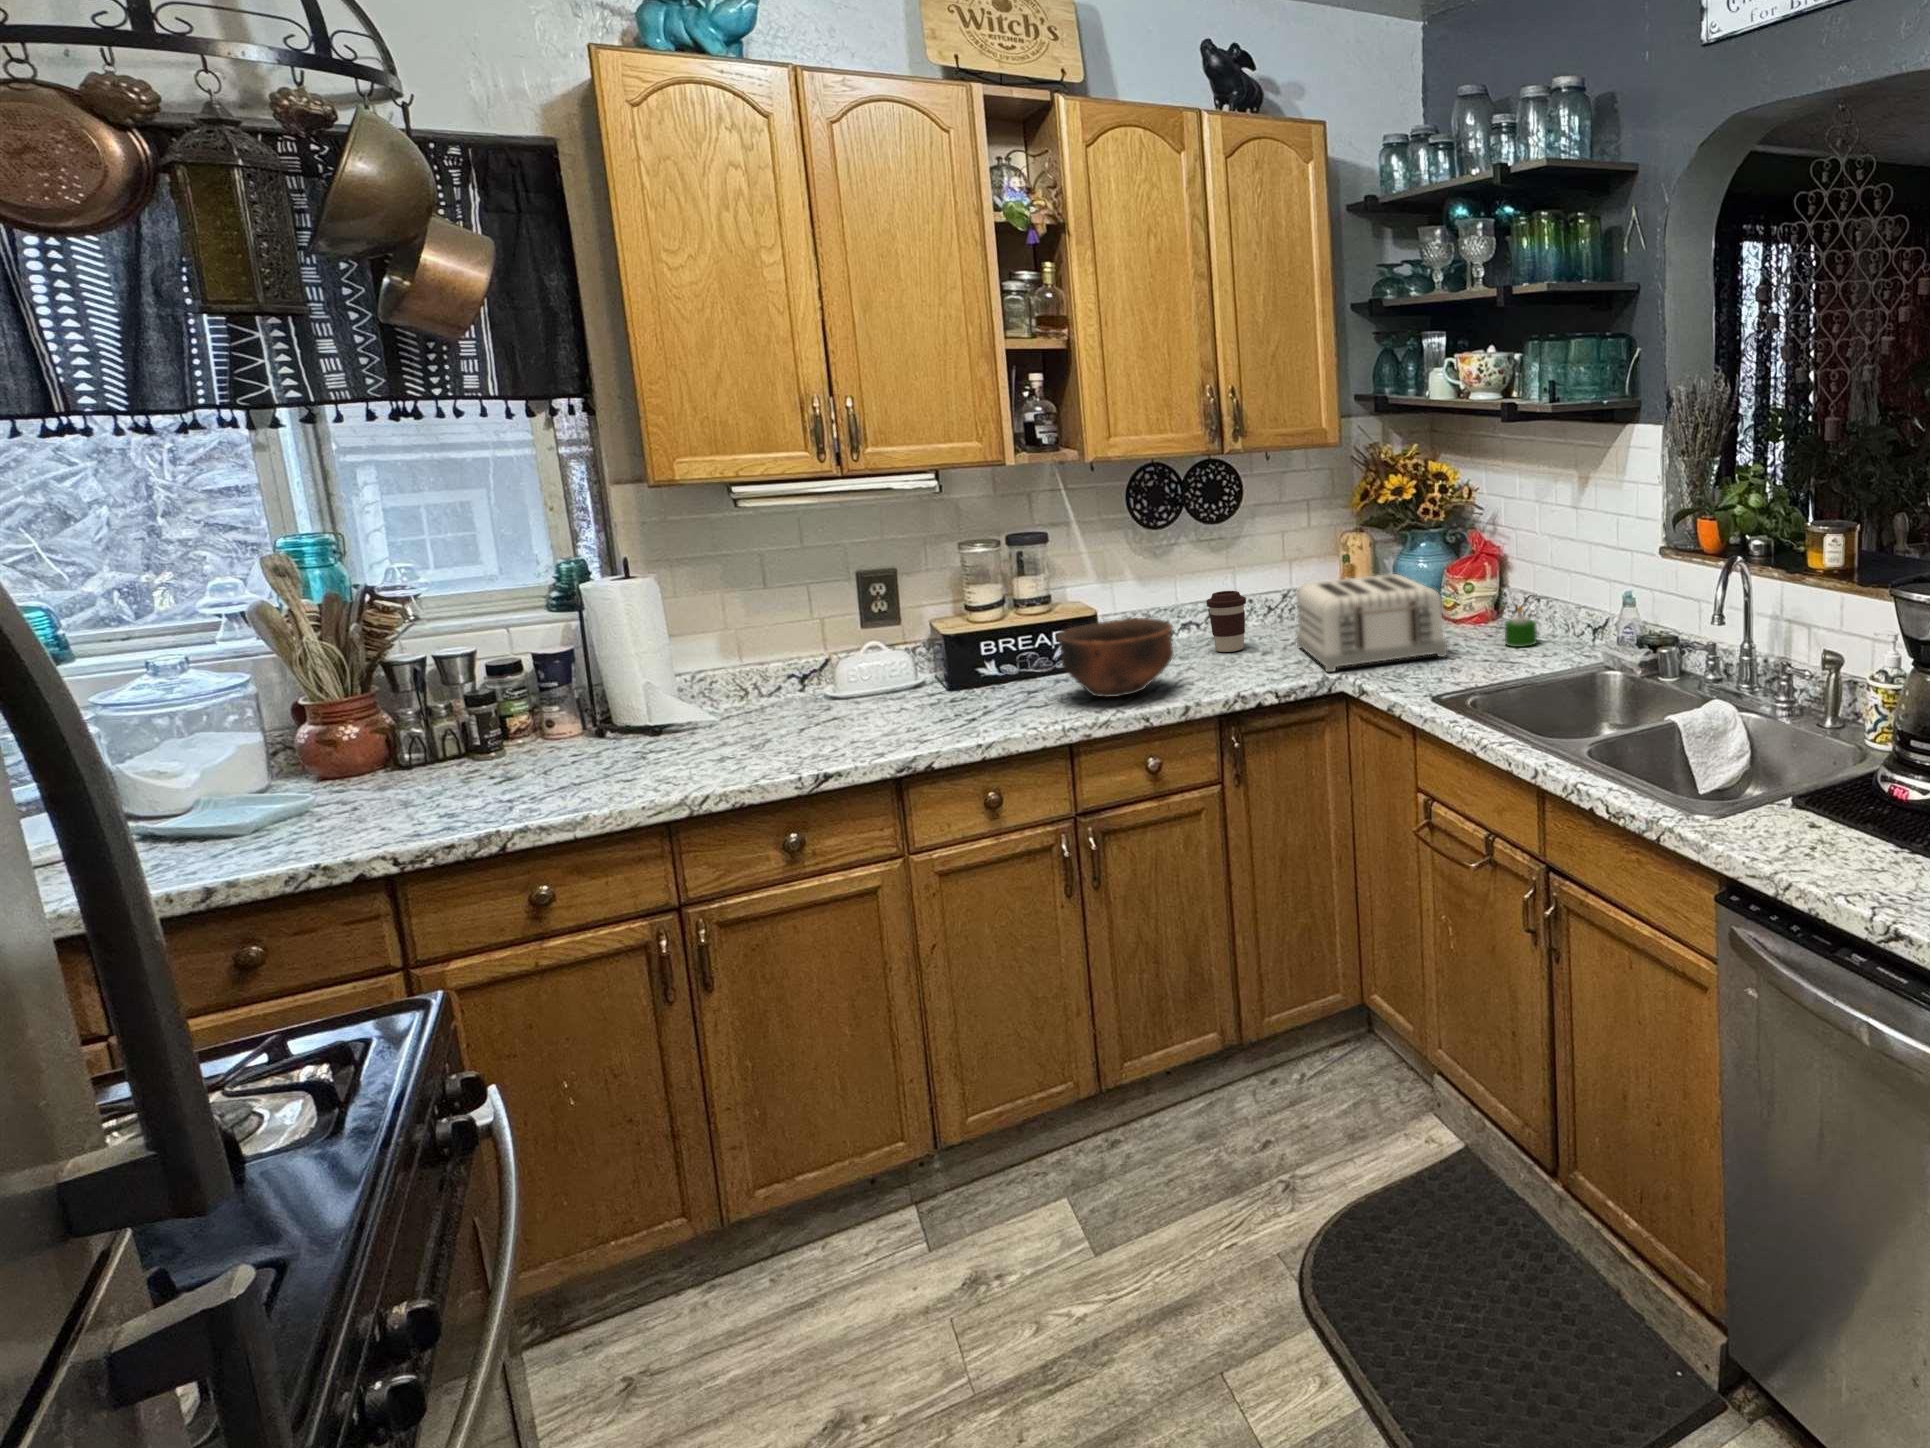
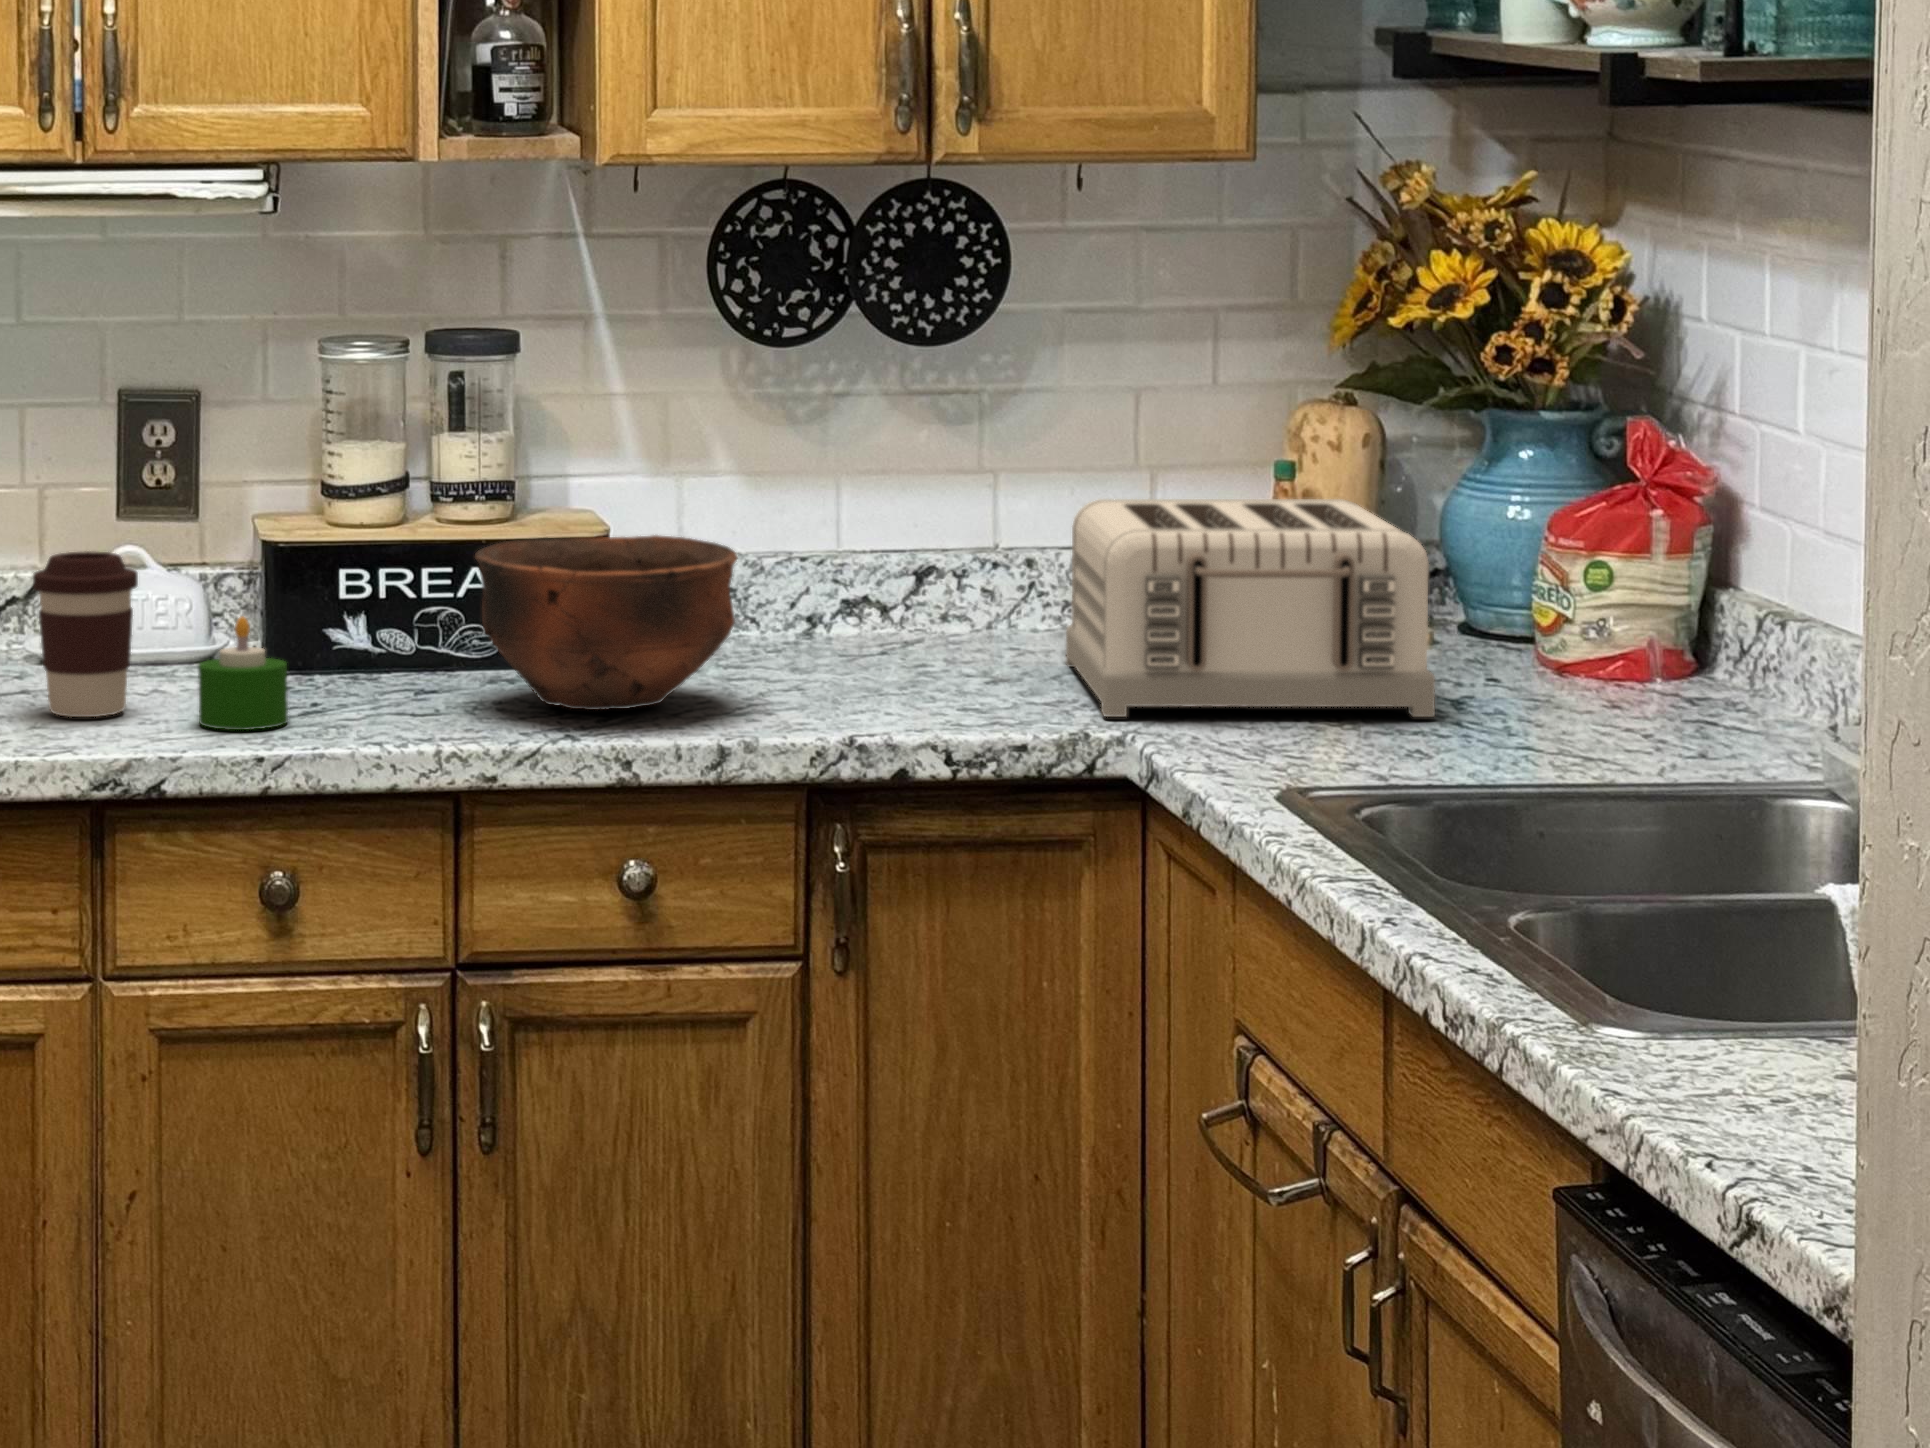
coffee cup: present [1206,591,1246,652] -> present [33,551,138,717]
candle: present [1505,607,1537,647] -> present [198,617,288,730]

